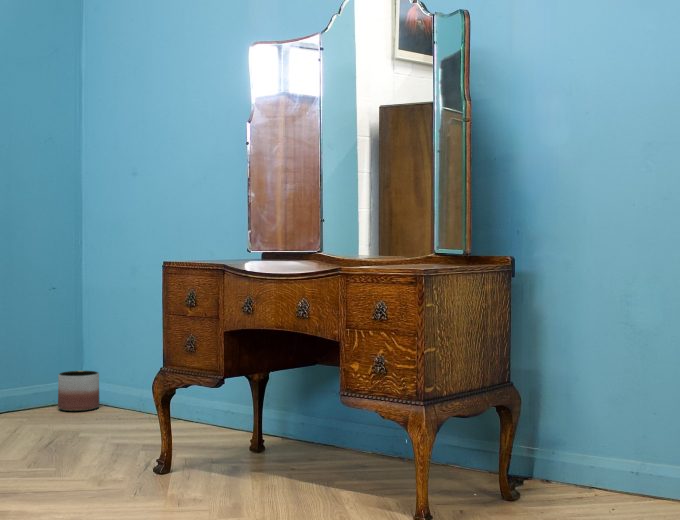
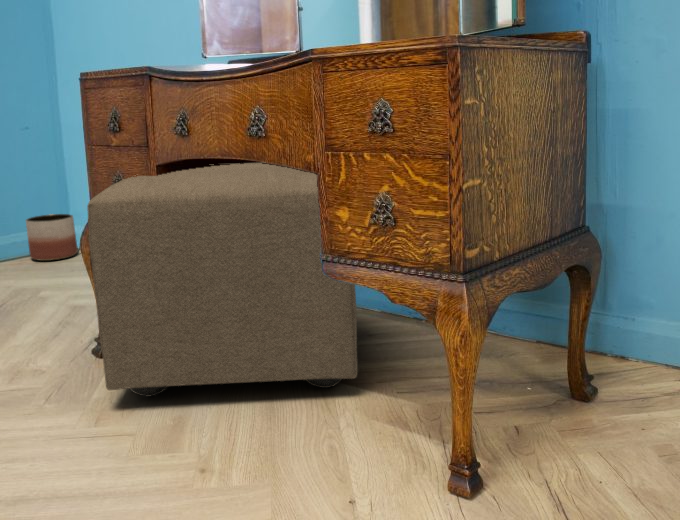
ottoman: none [182,333,357,494] -> present [87,163,358,397]

